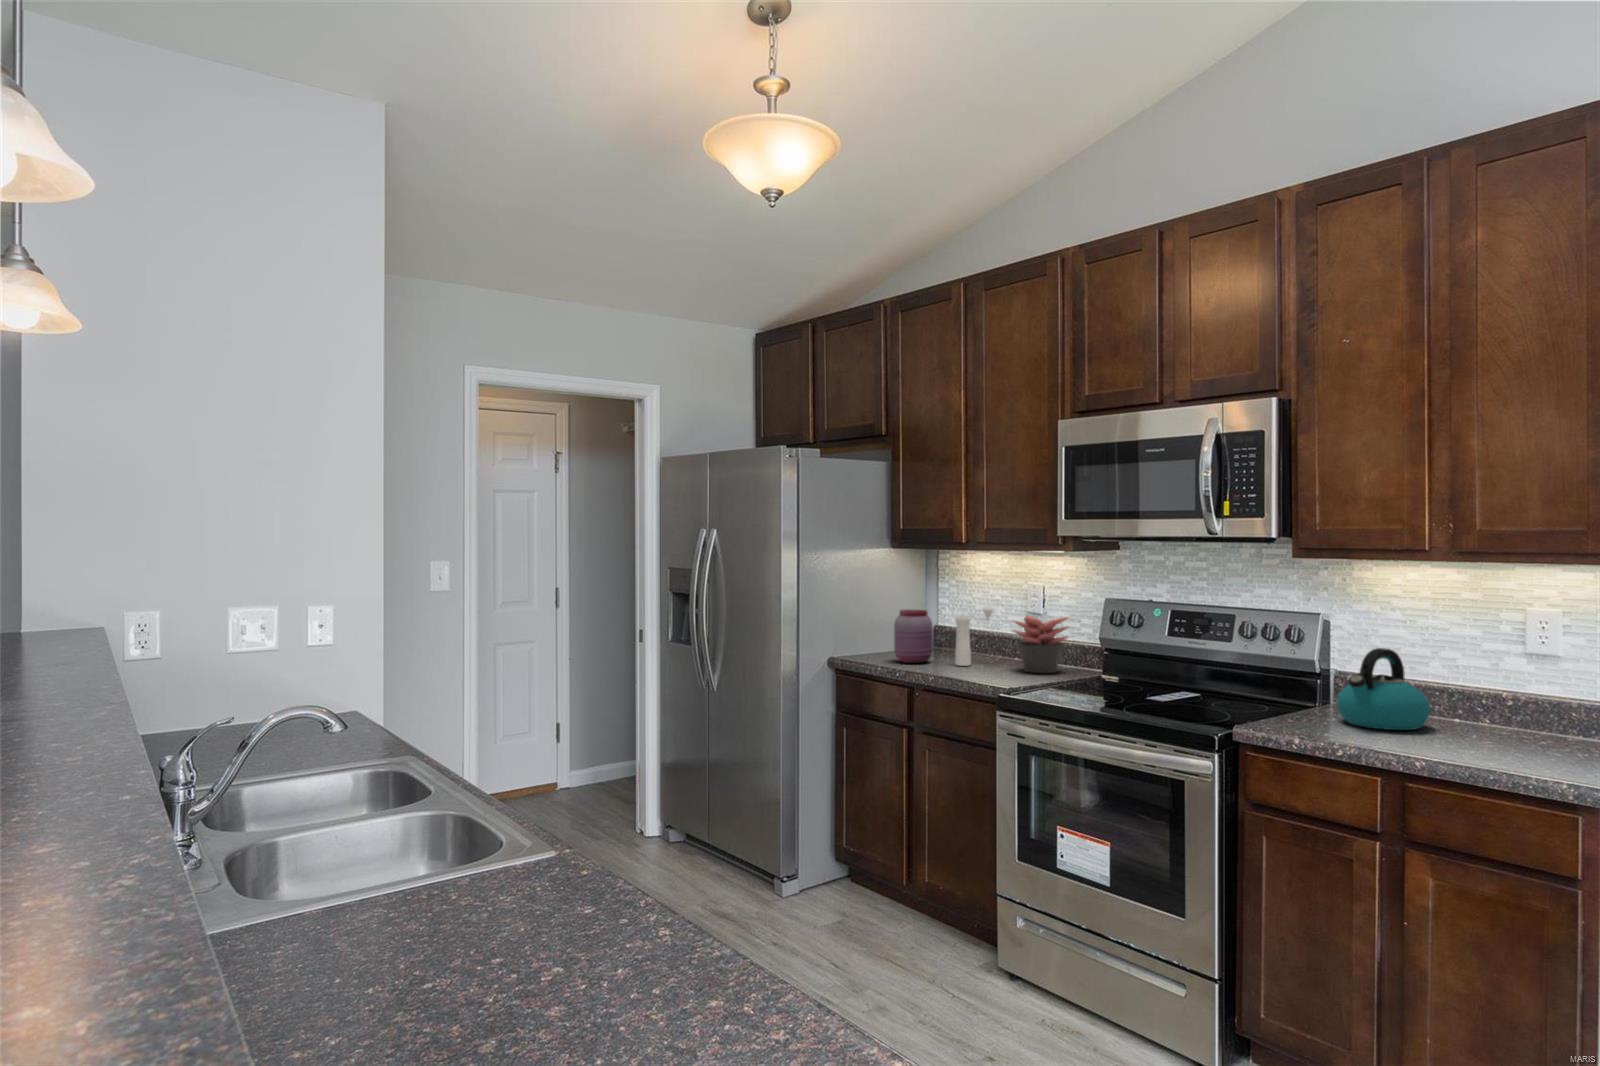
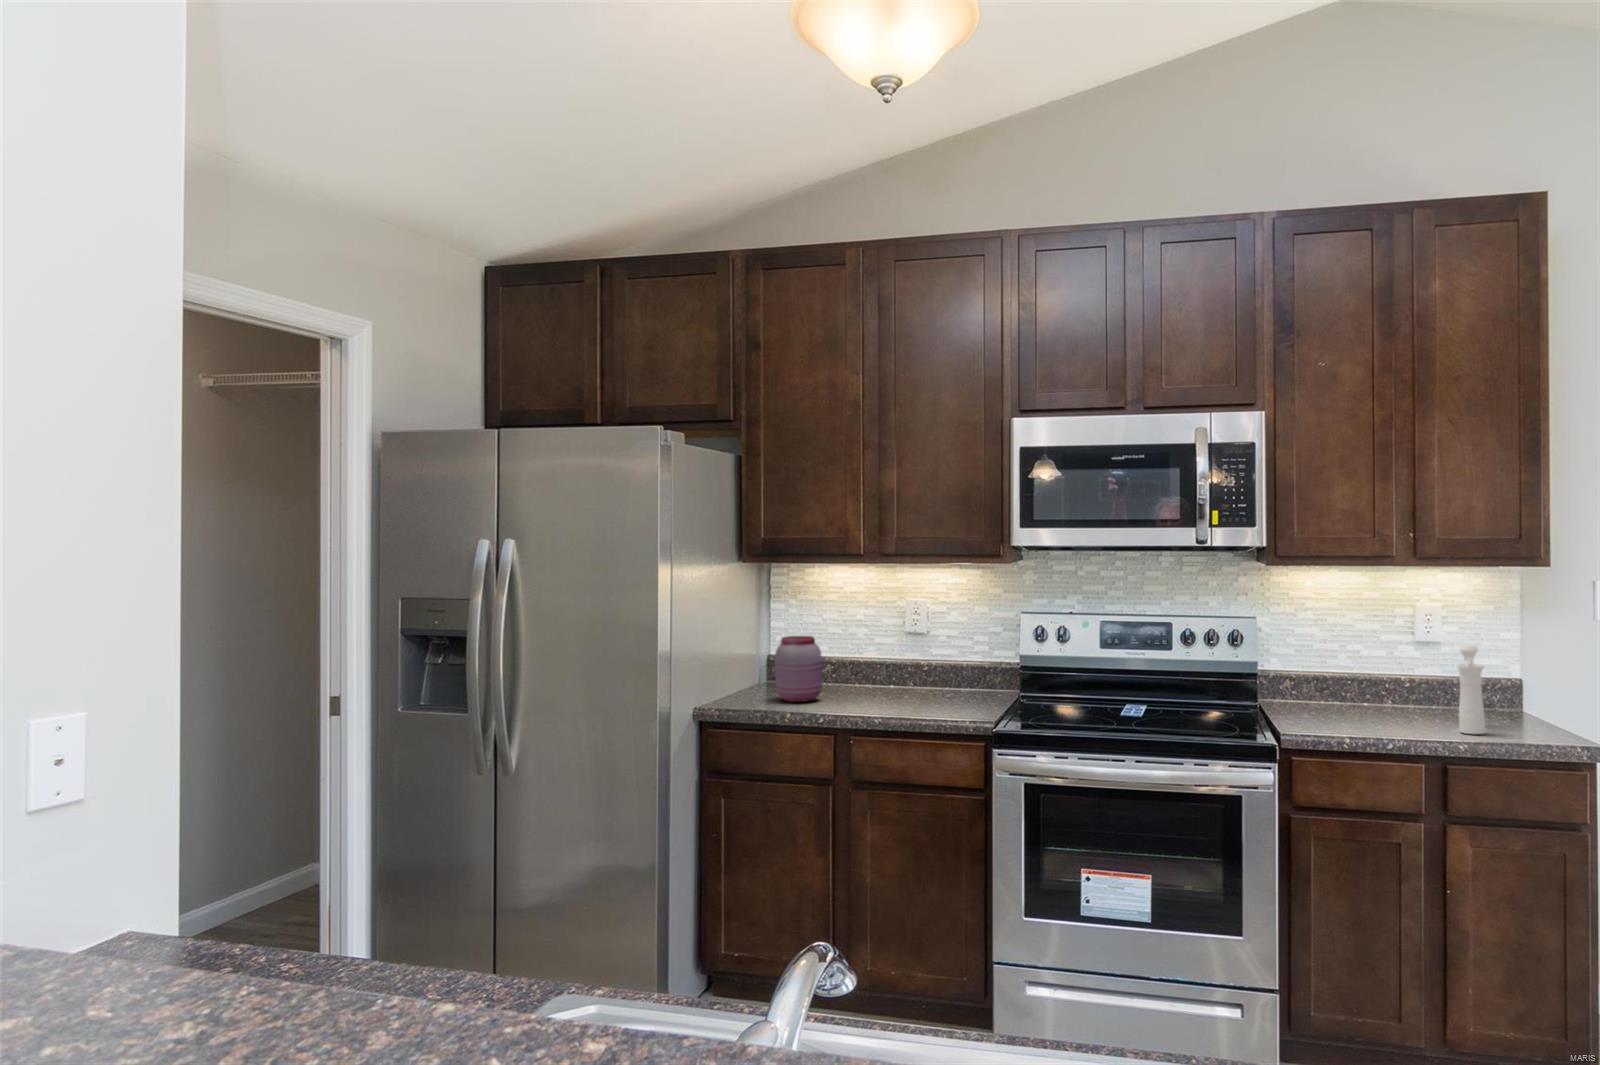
pepper mill: present [955,606,994,666] -> present [1457,645,1485,734]
succulent plant: present [1014,615,1068,673] -> none [922,634,980,699]
kettle: present [1337,648,1430,730] -> none [1304,646,1385,720]

